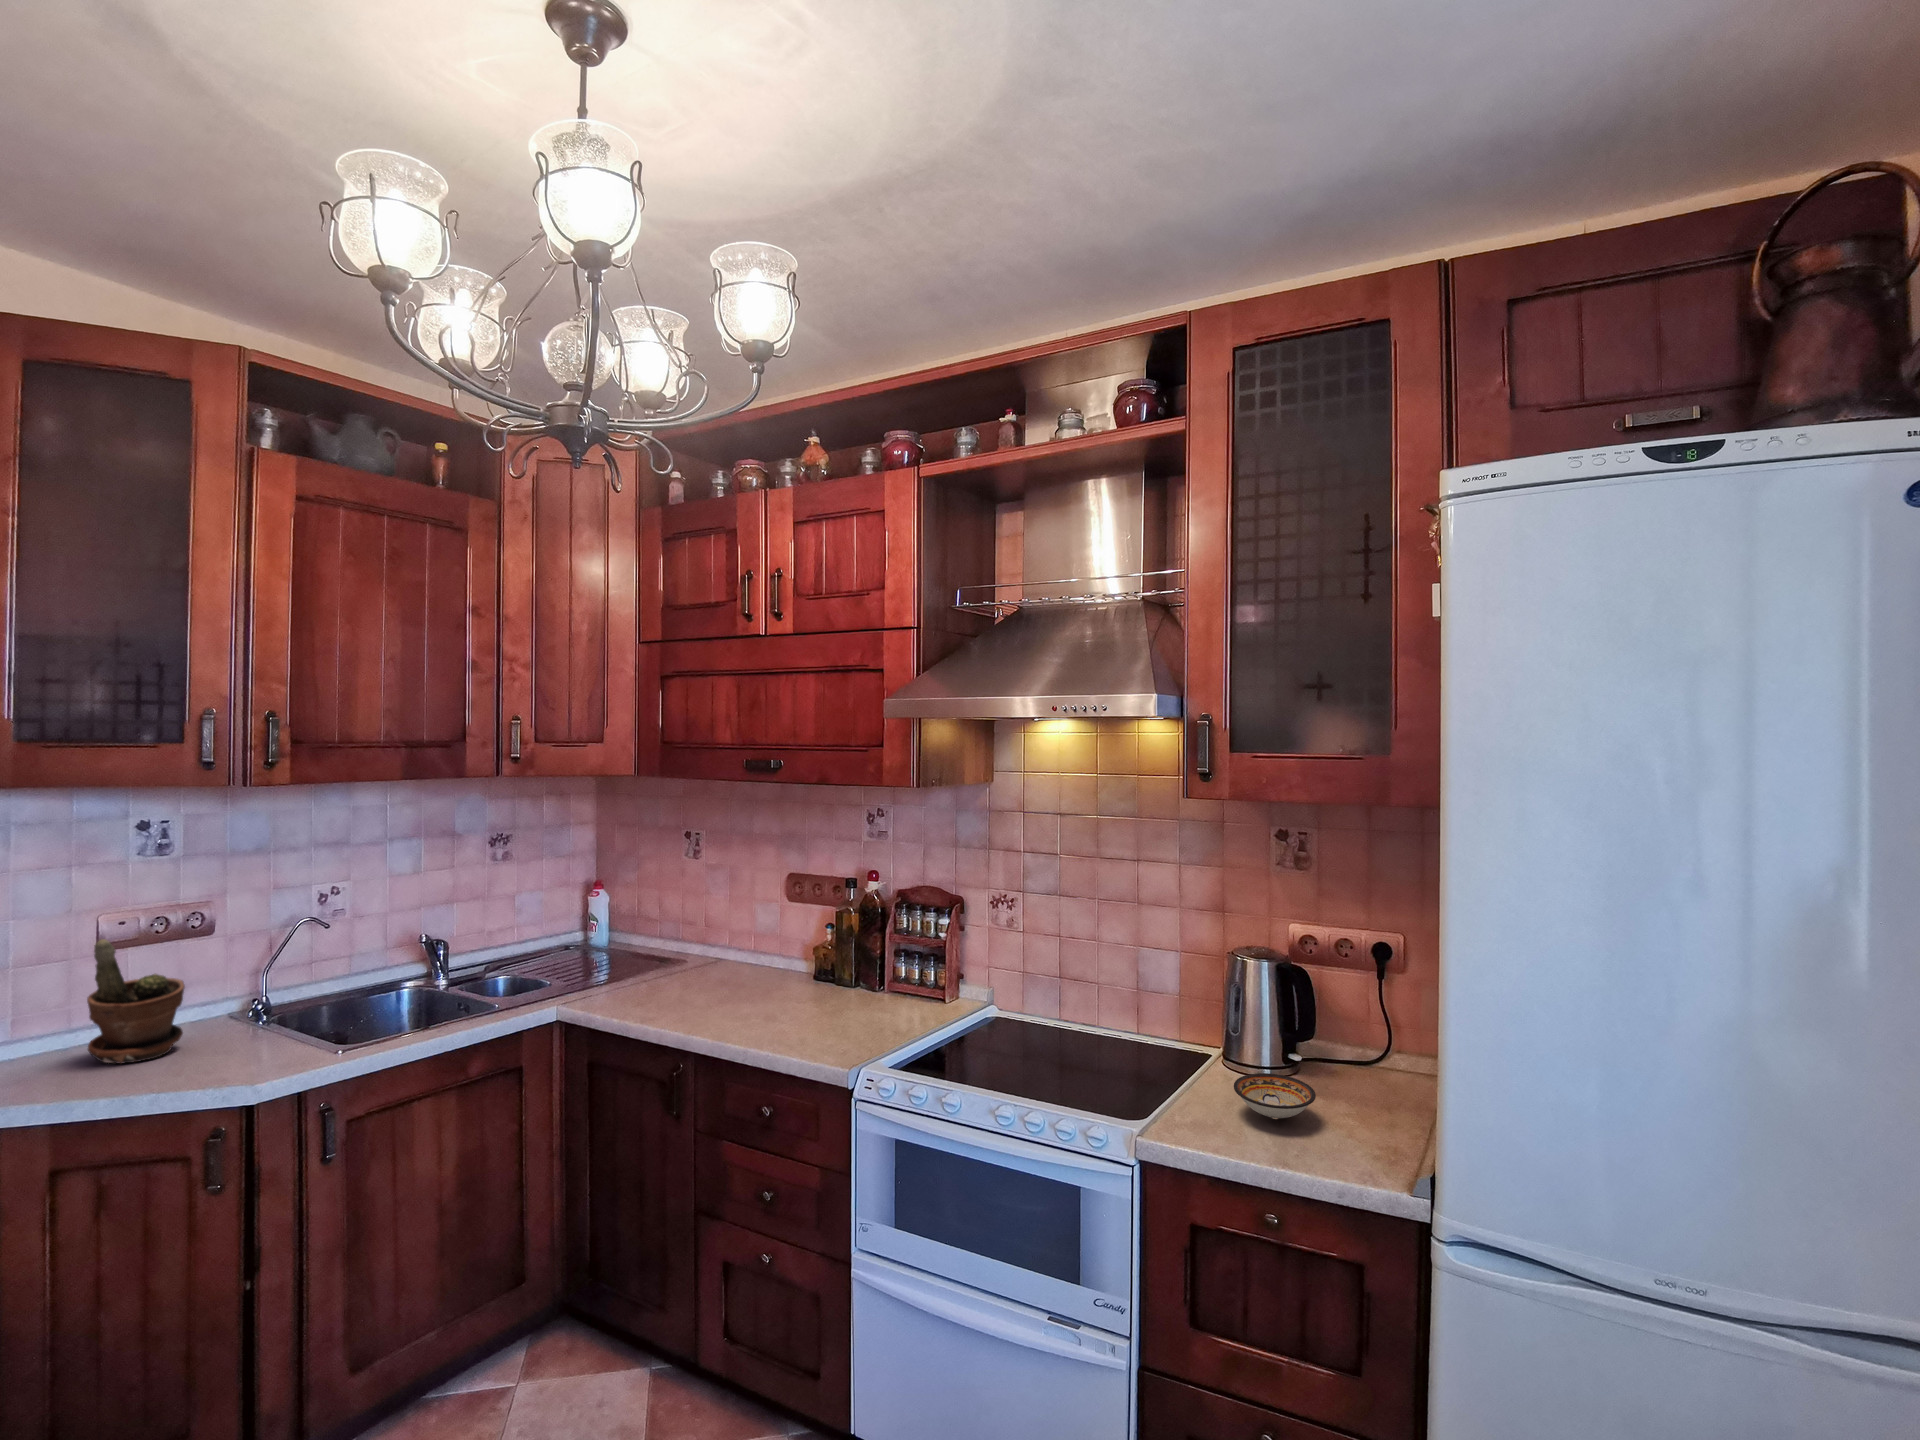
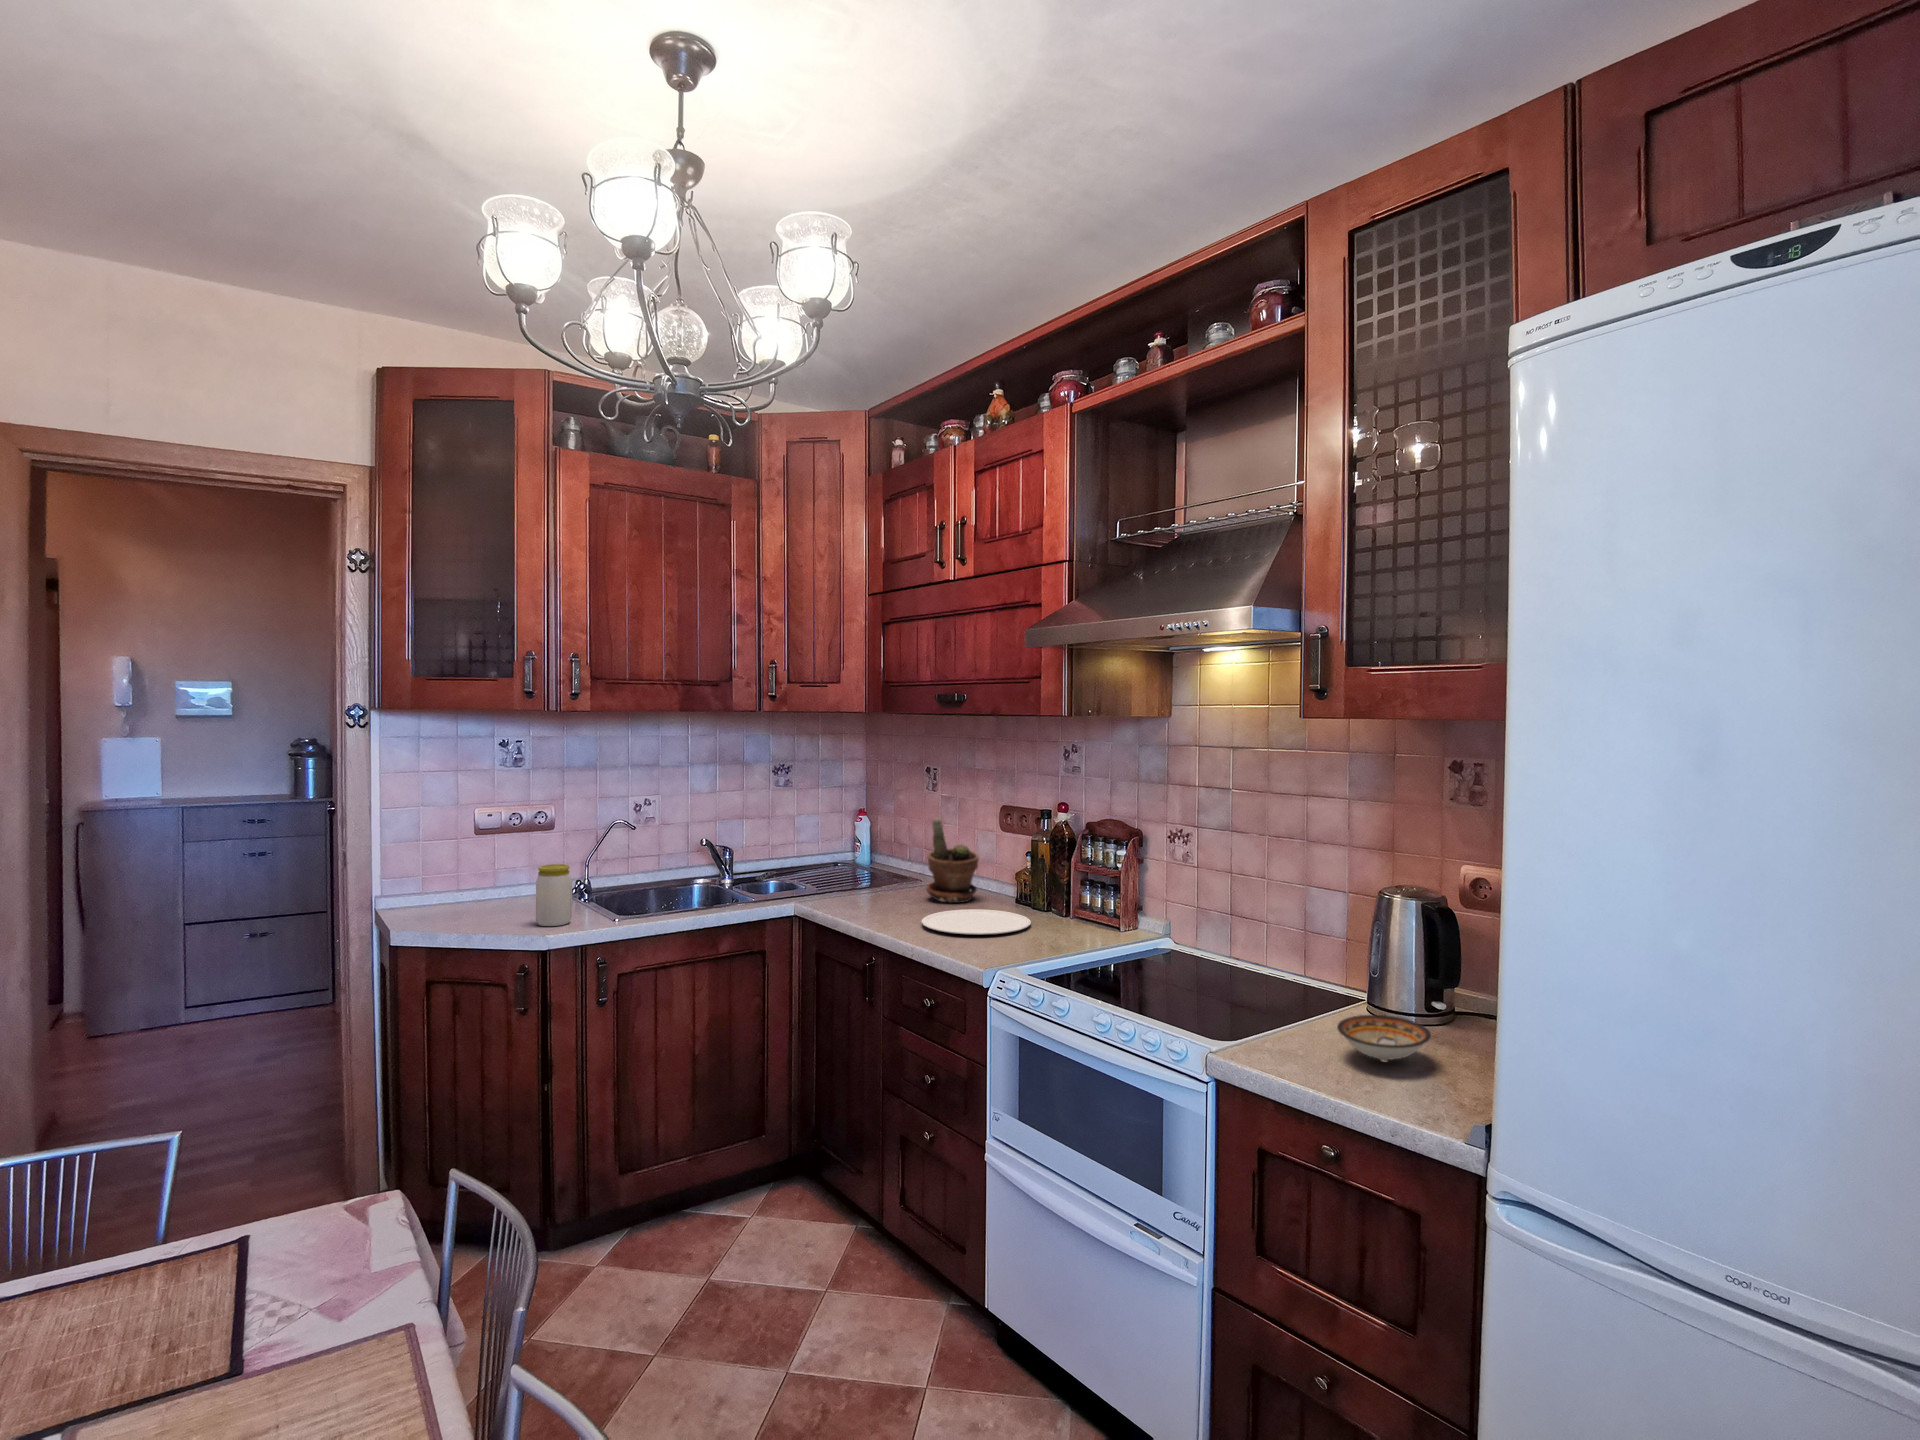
potted plant: present [87,939,185,1064] -> present [927,818,979,903]
jar: none [220,988,274,1074] -> present [536,864,572,926]
plate: none [732,990,851,1024] -> present [921,909,1031,935]

